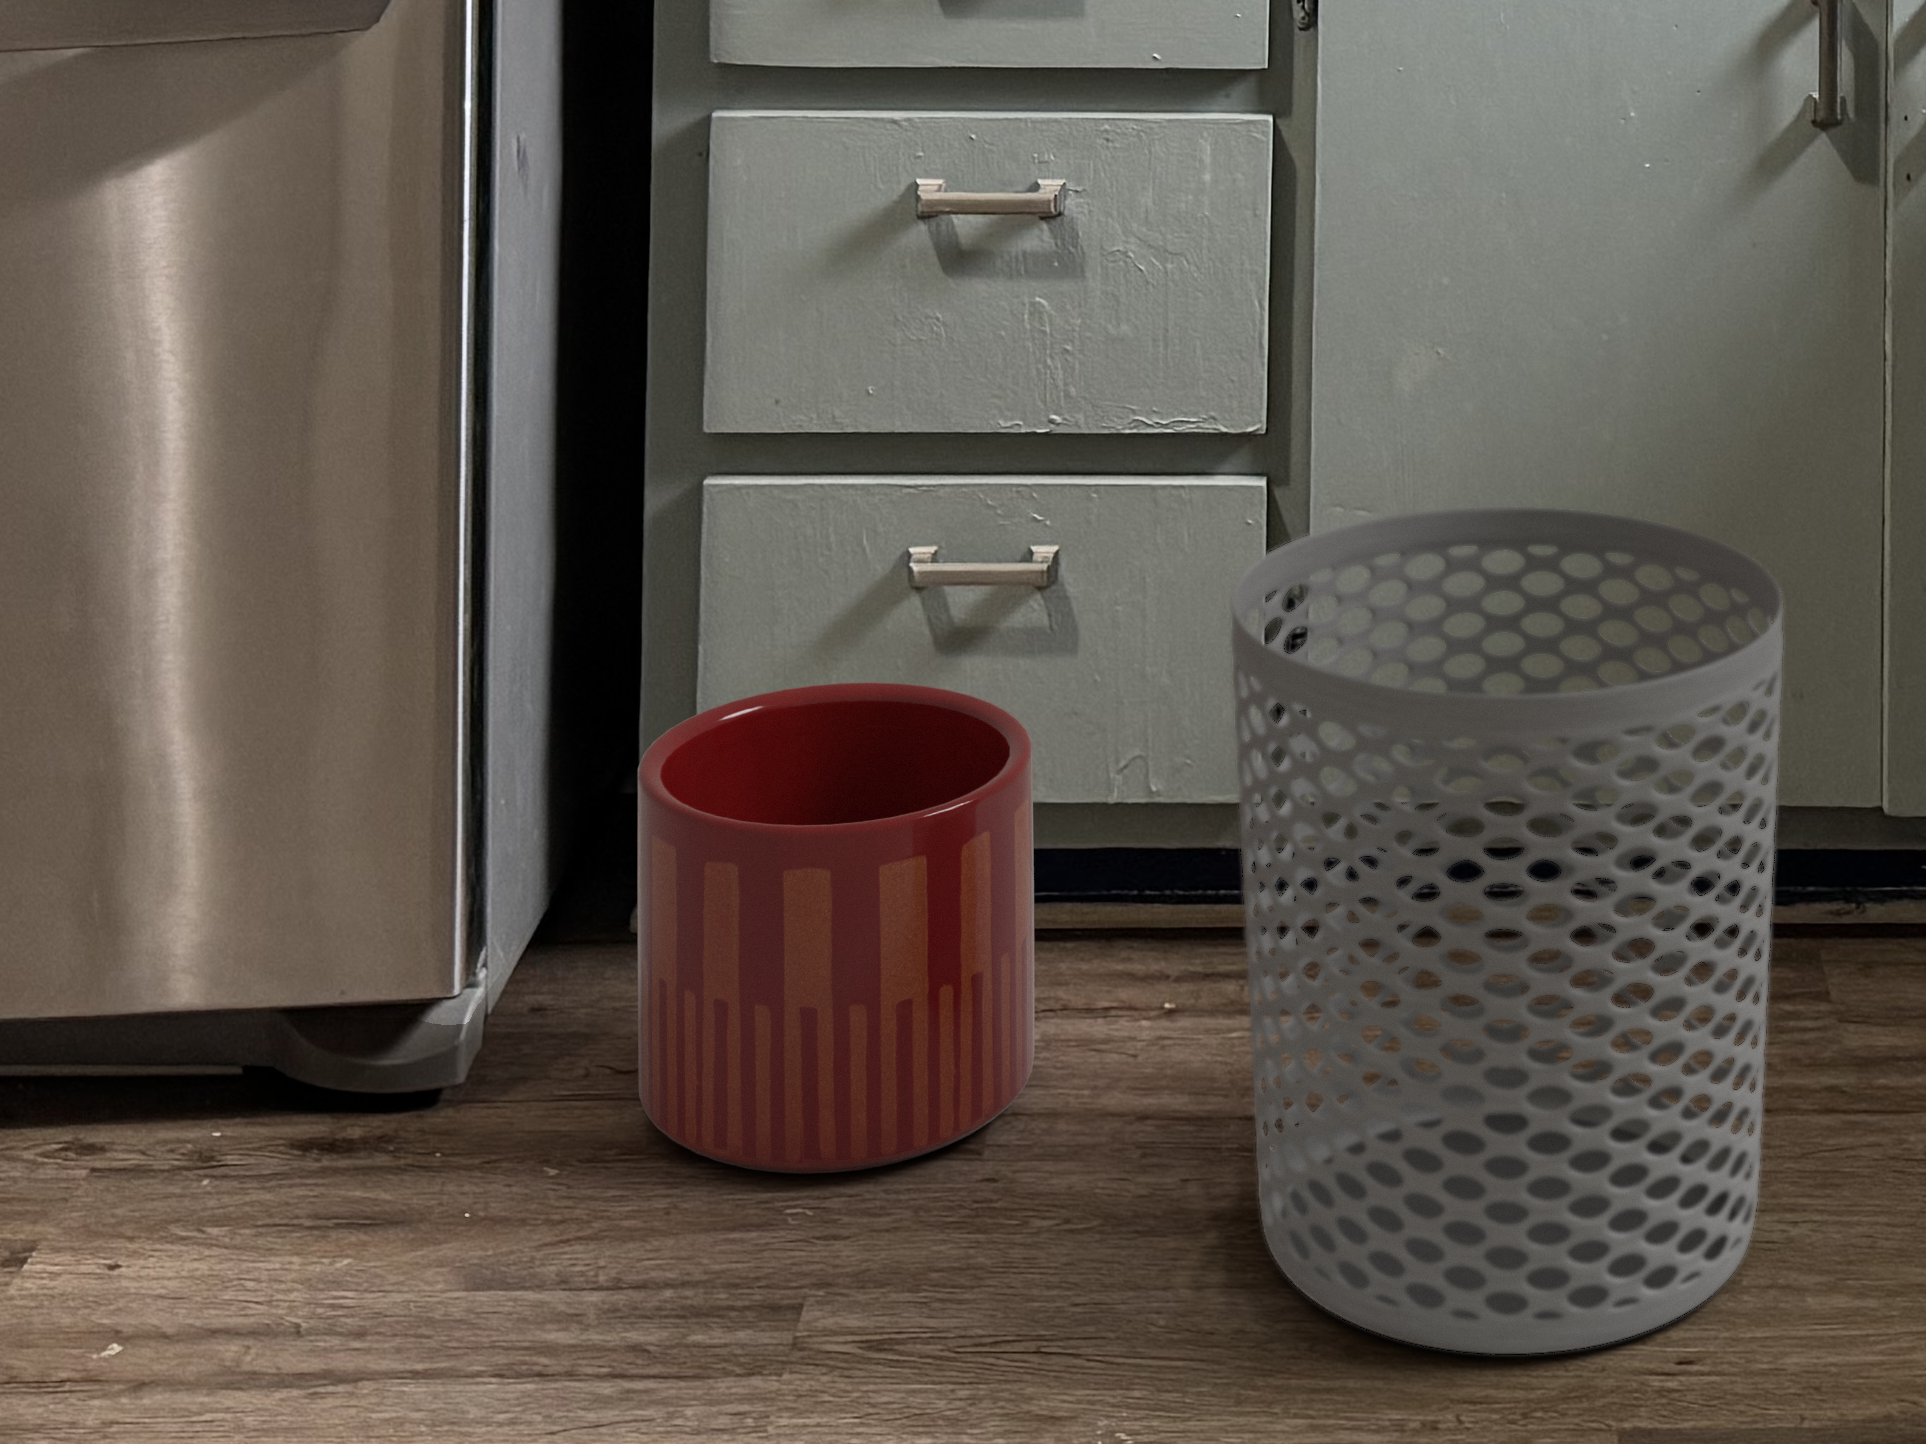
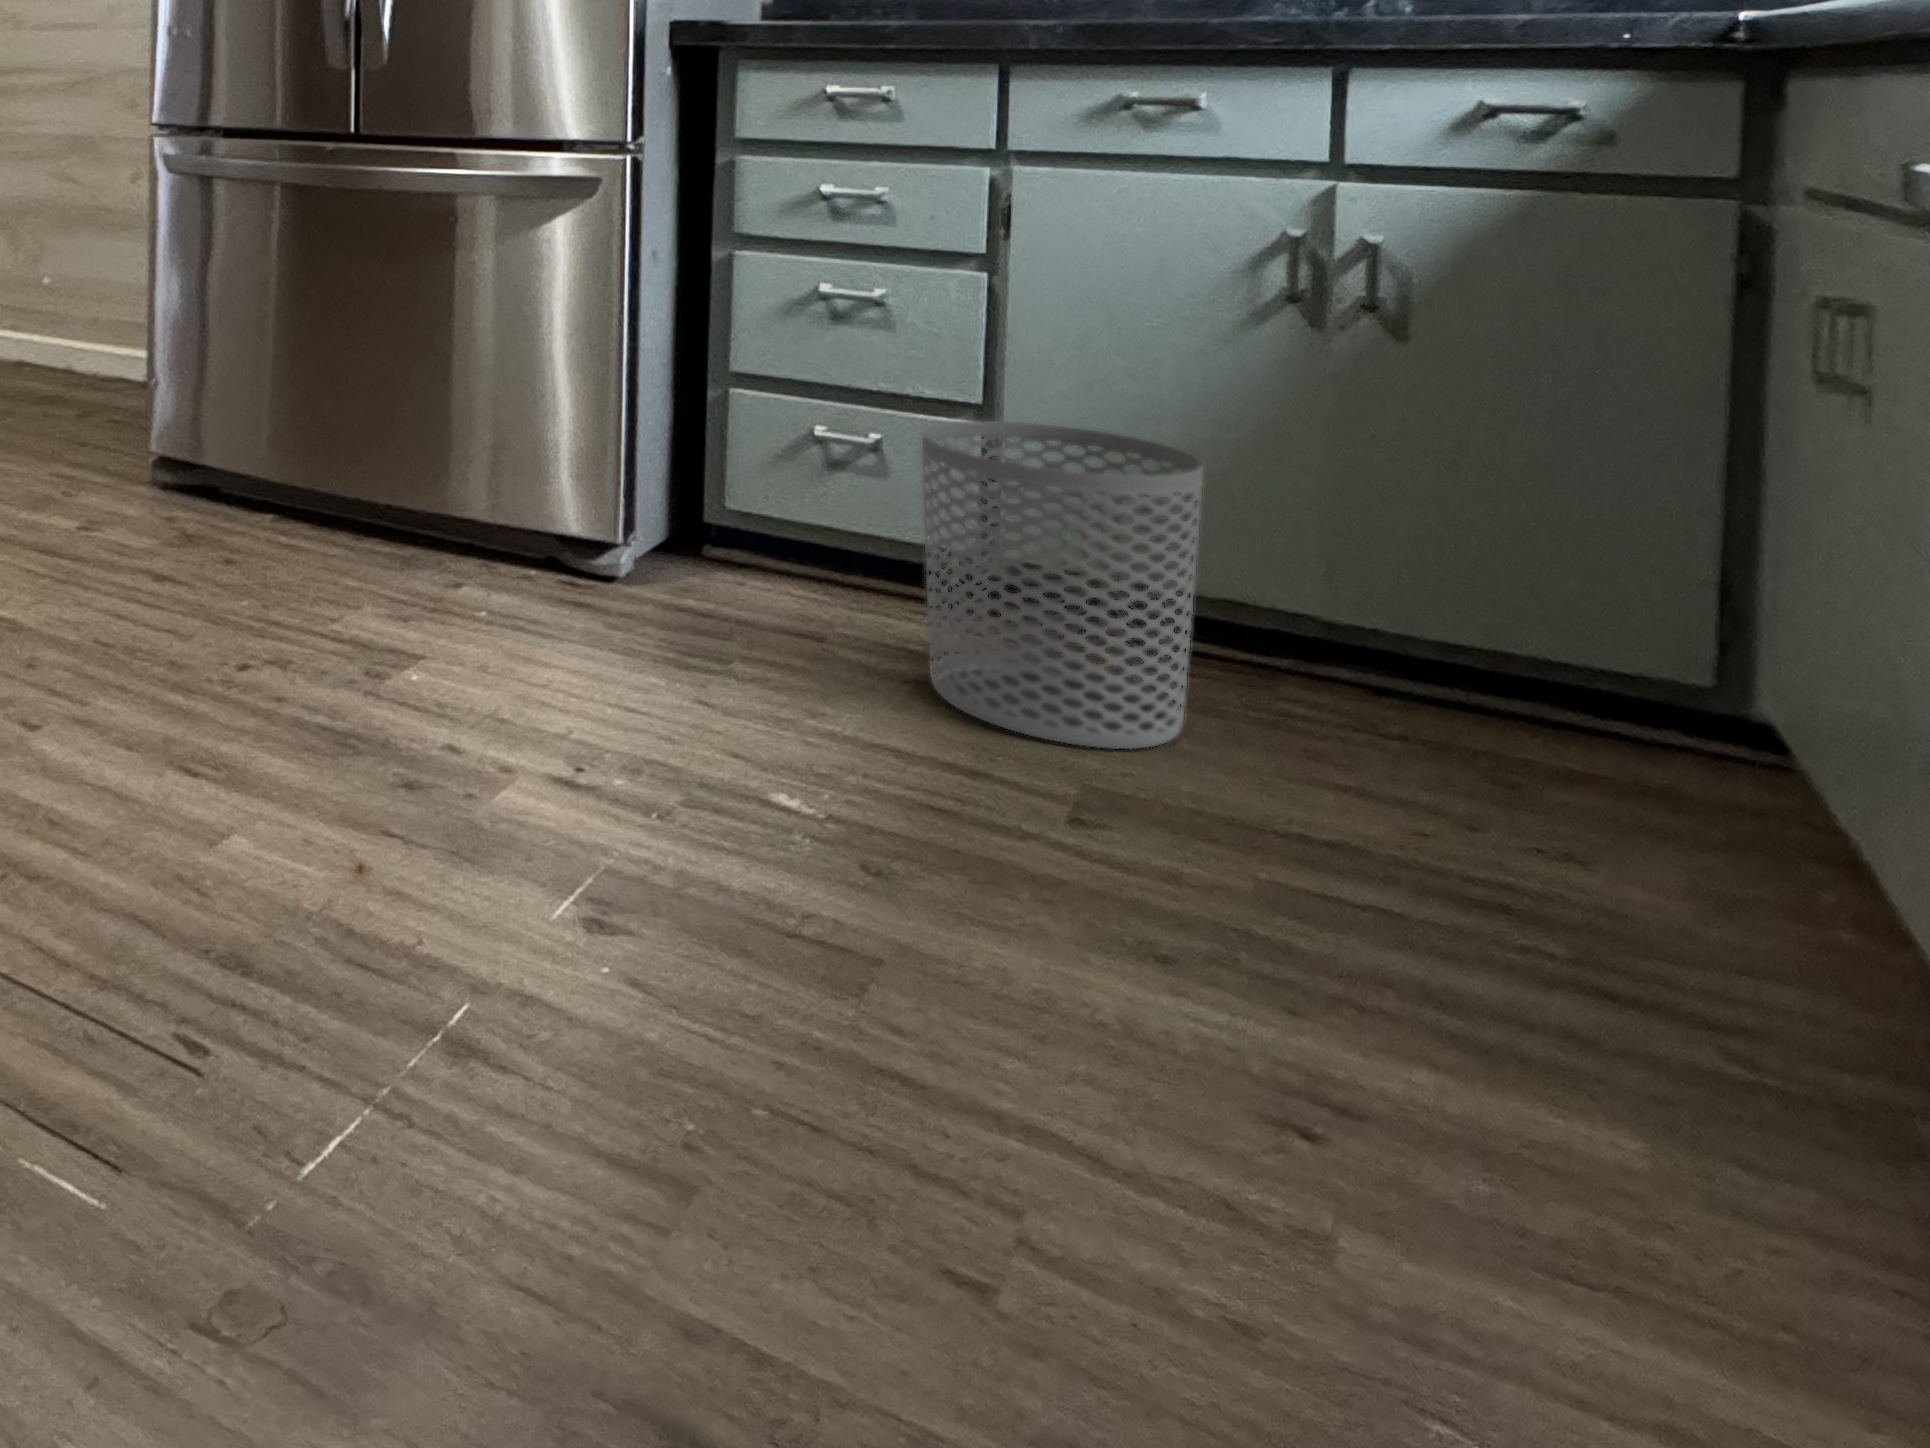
planter: present [638,682,1035,1174] -> none [684,463,852,630]

